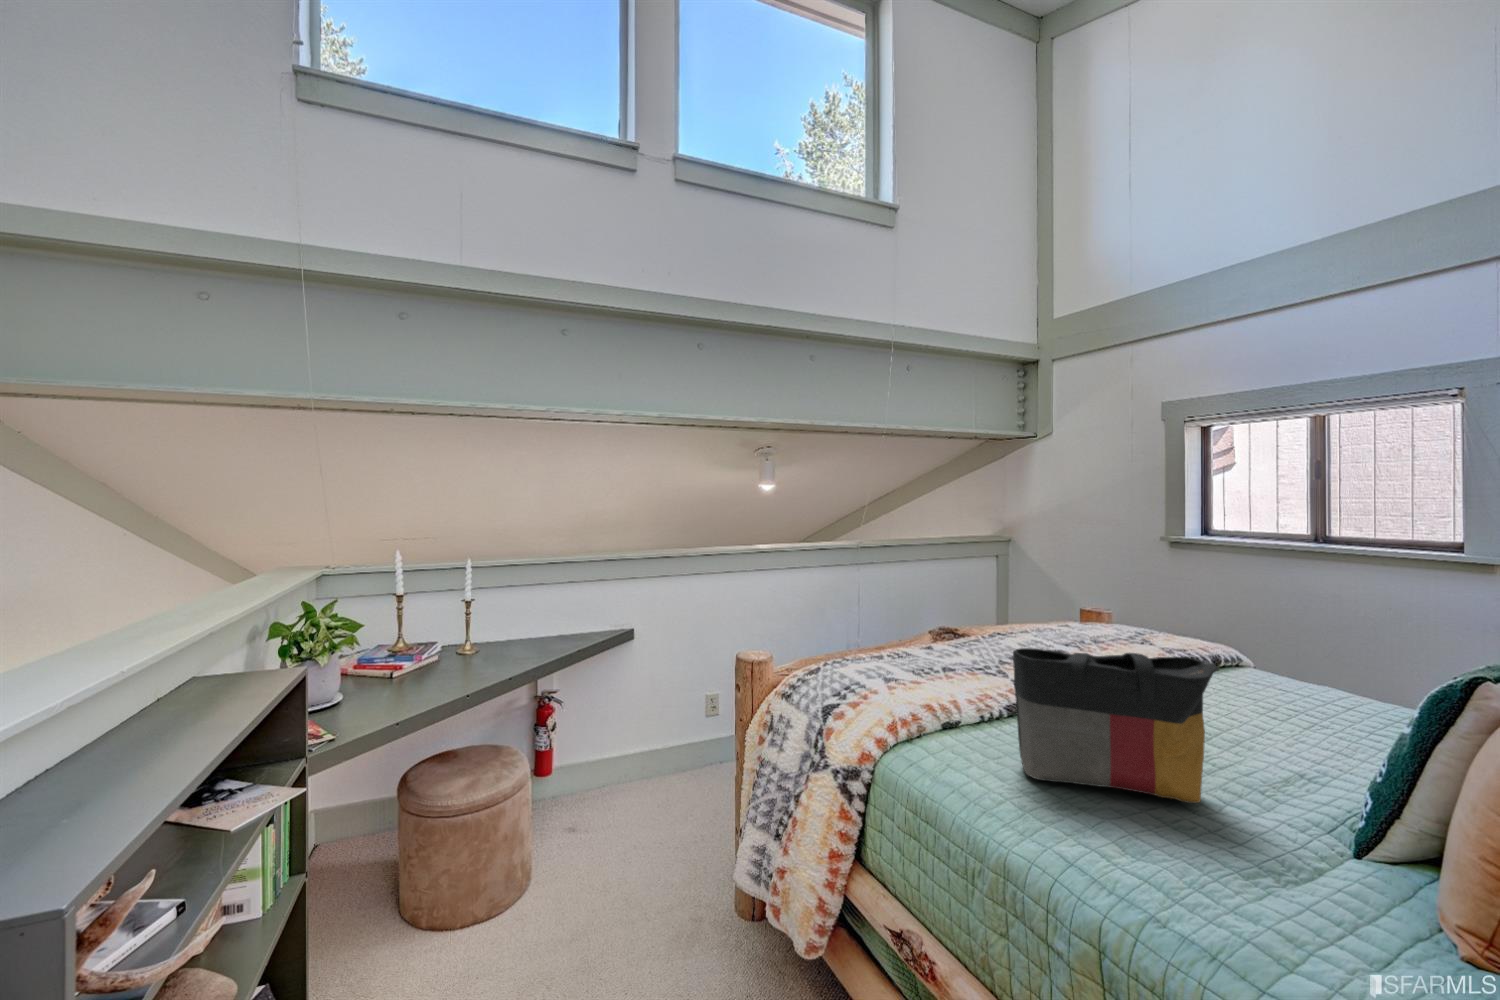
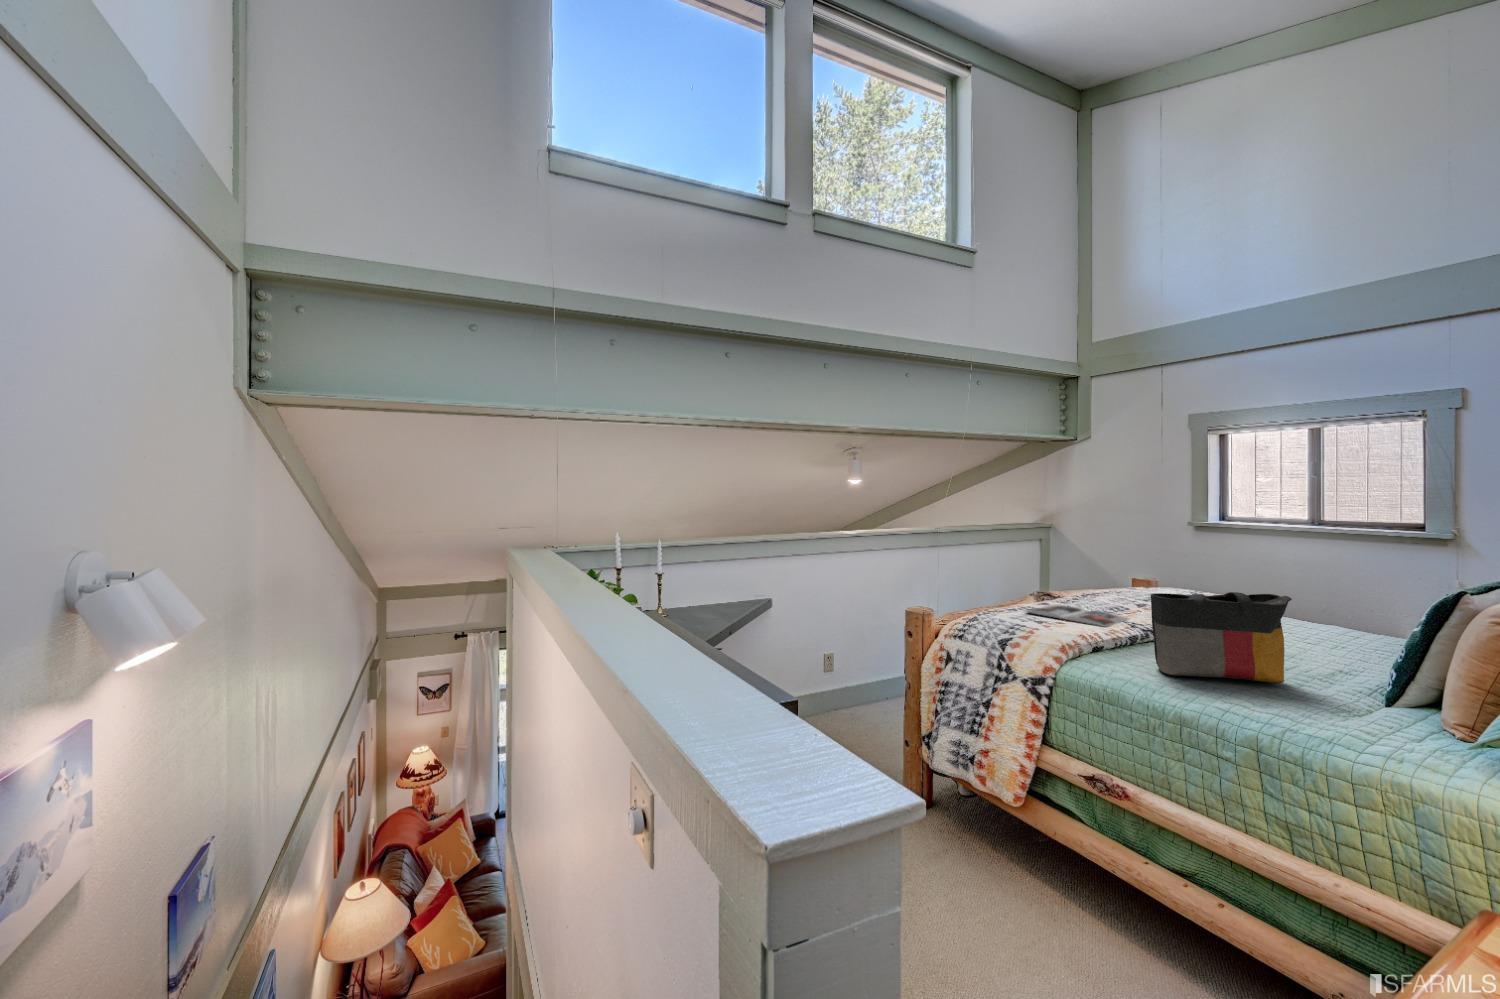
magazine: none [882,648,1023,689] -> present [1026,605,1129,627]

